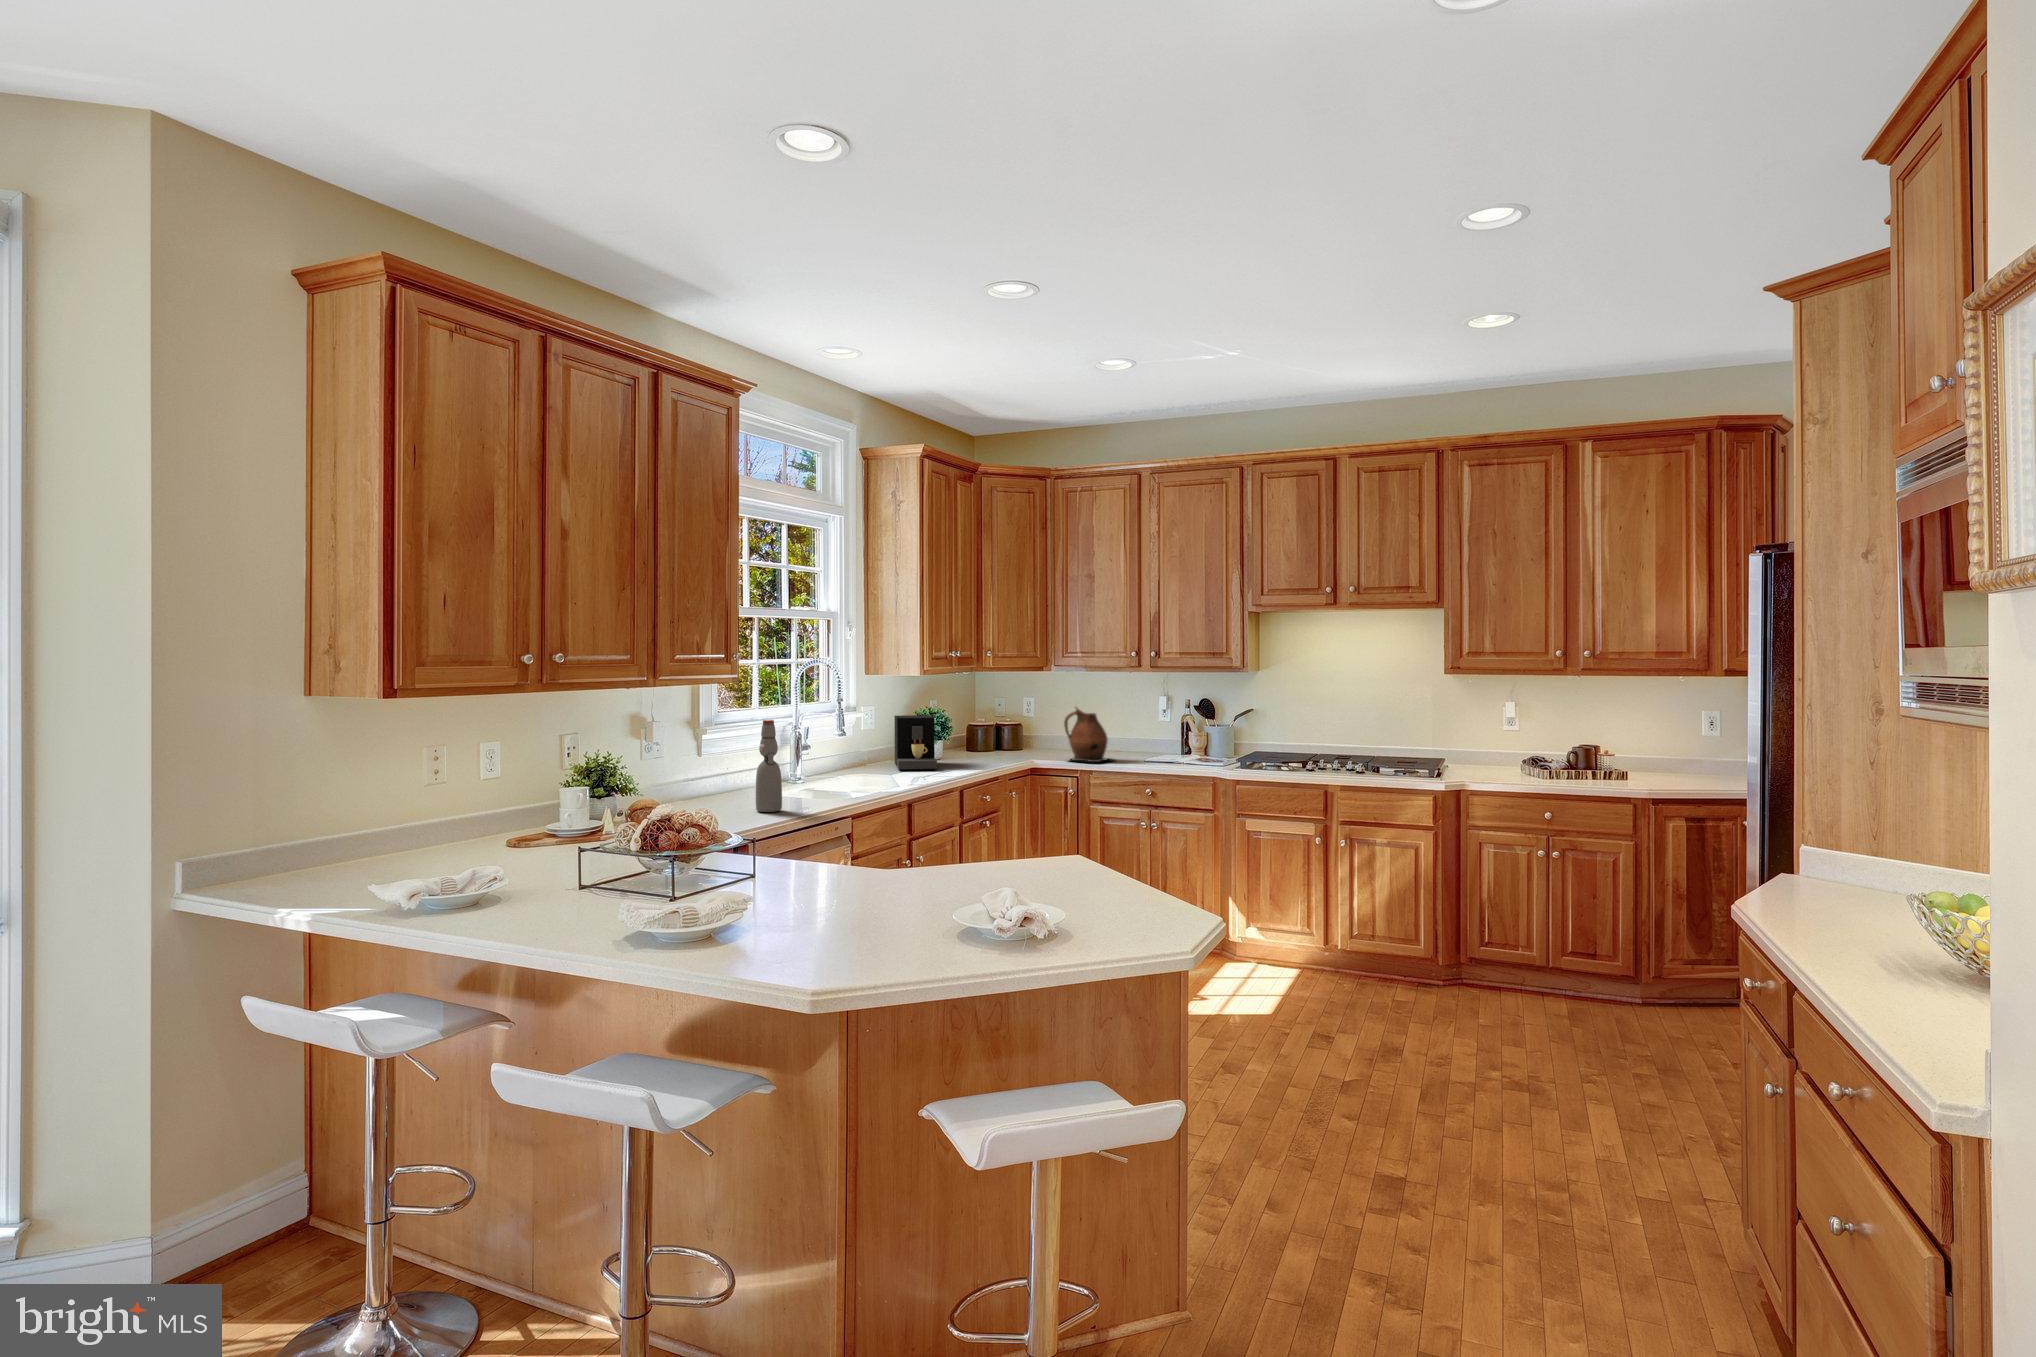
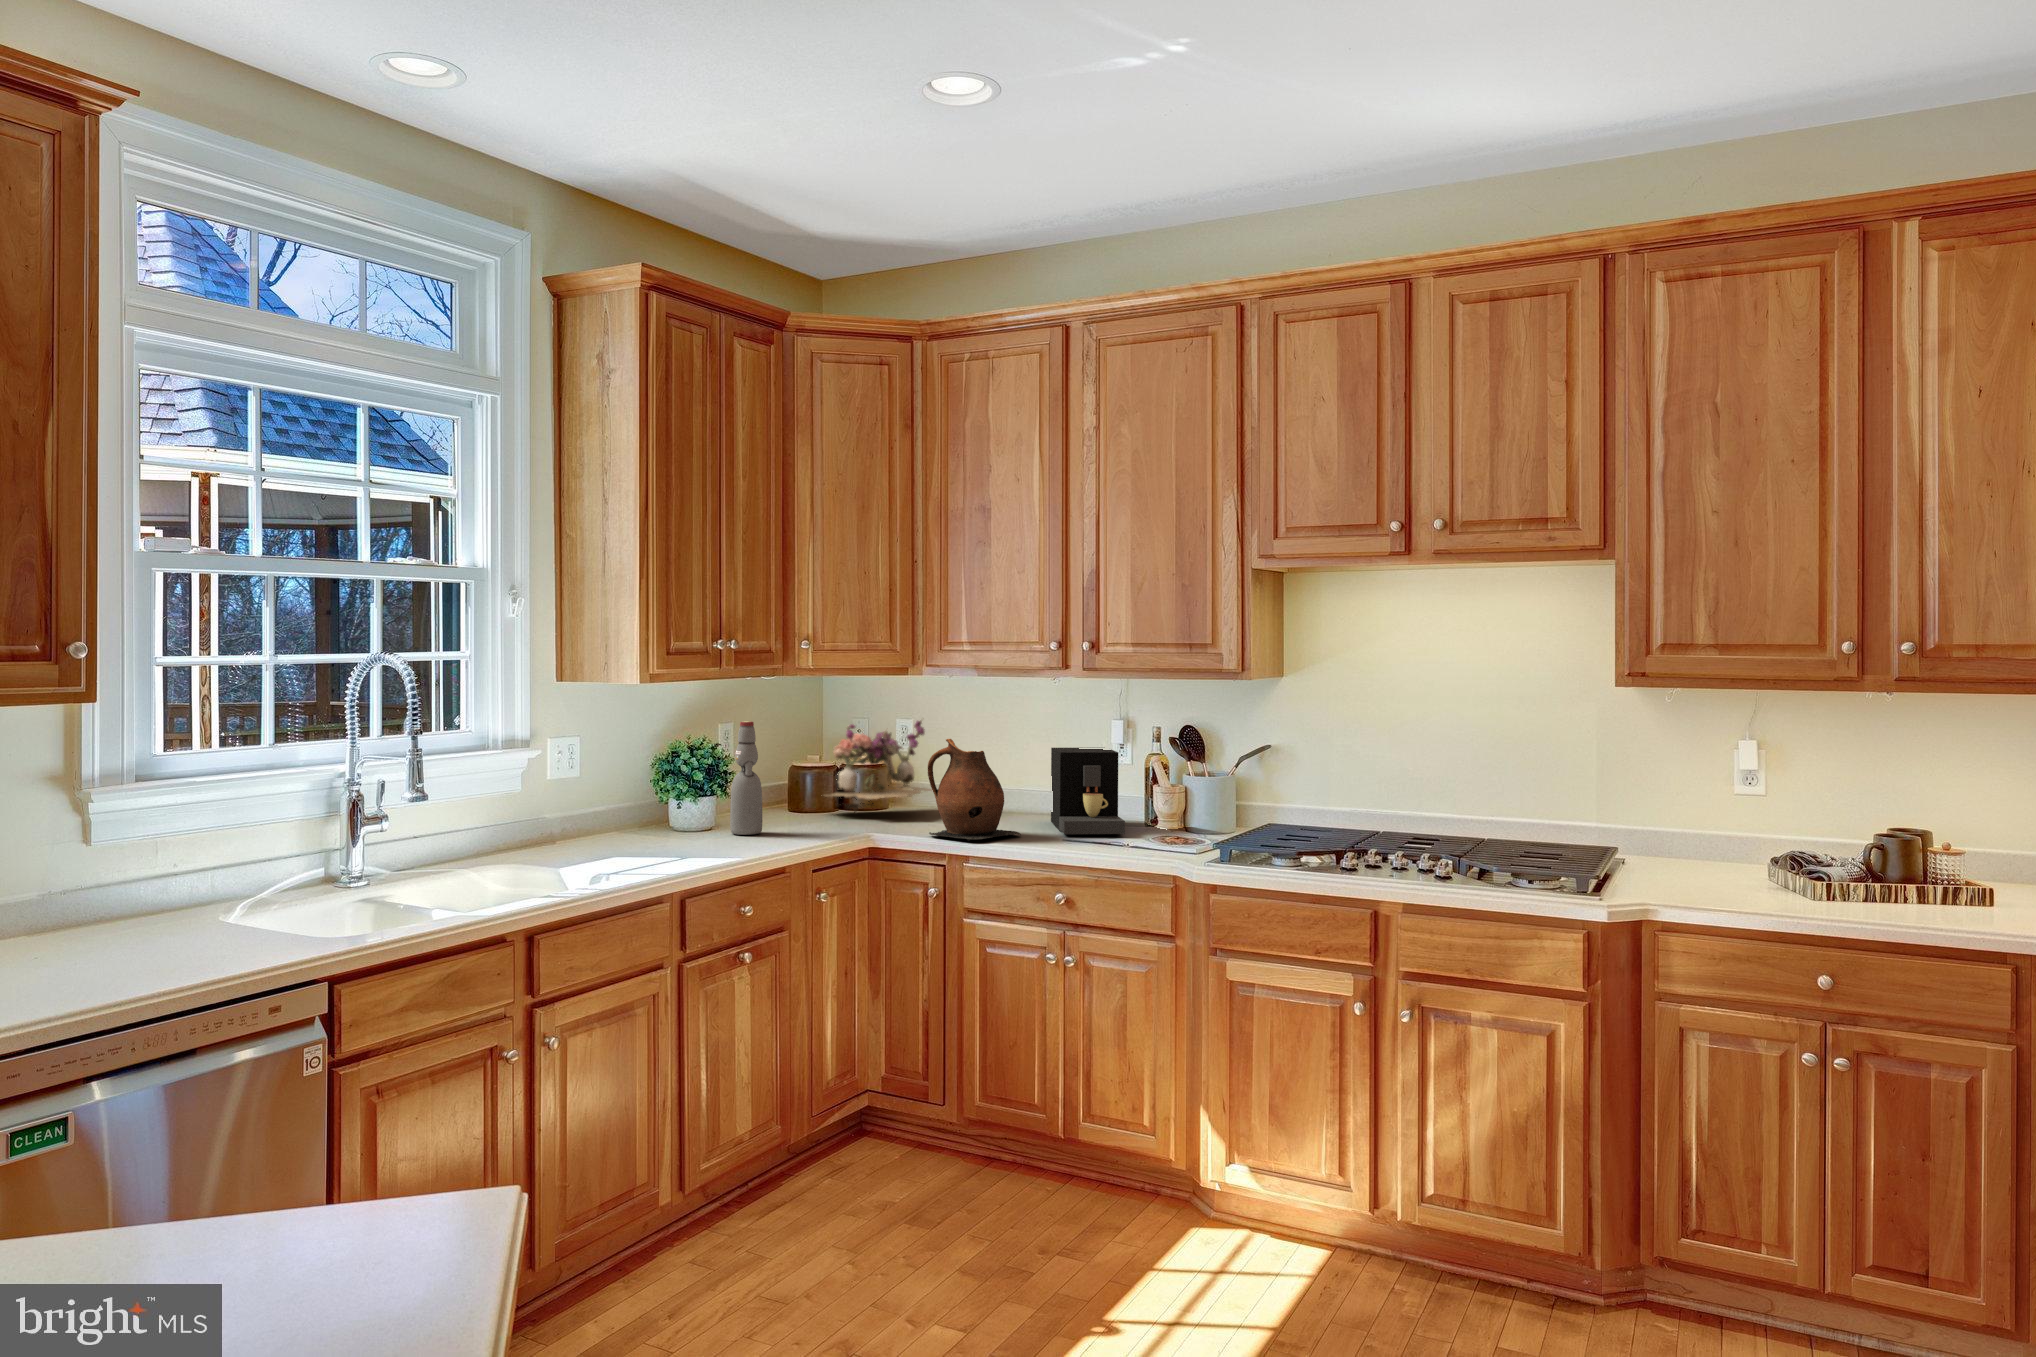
flower arrangement: none [983,695,1053,752] -> present [832,721,931,813]
coffee maker: present [894,715,937,769] -> present [1051,748,1125,834]
bottle: present [756,720,782,812] -> present [730,721,762,835]

